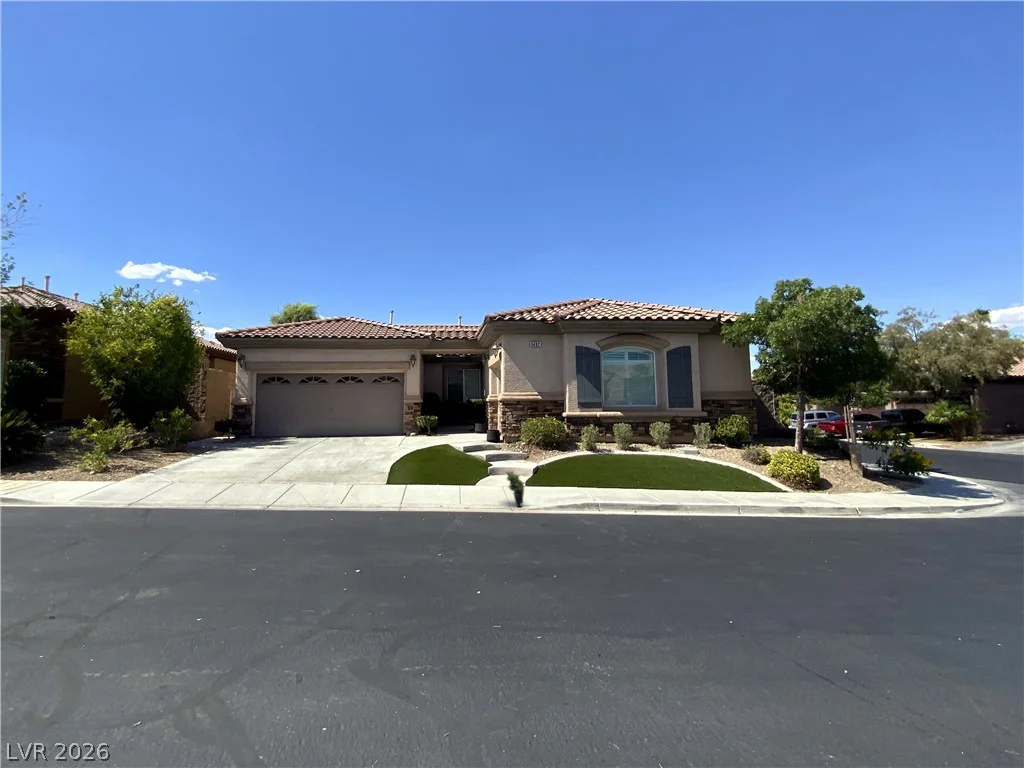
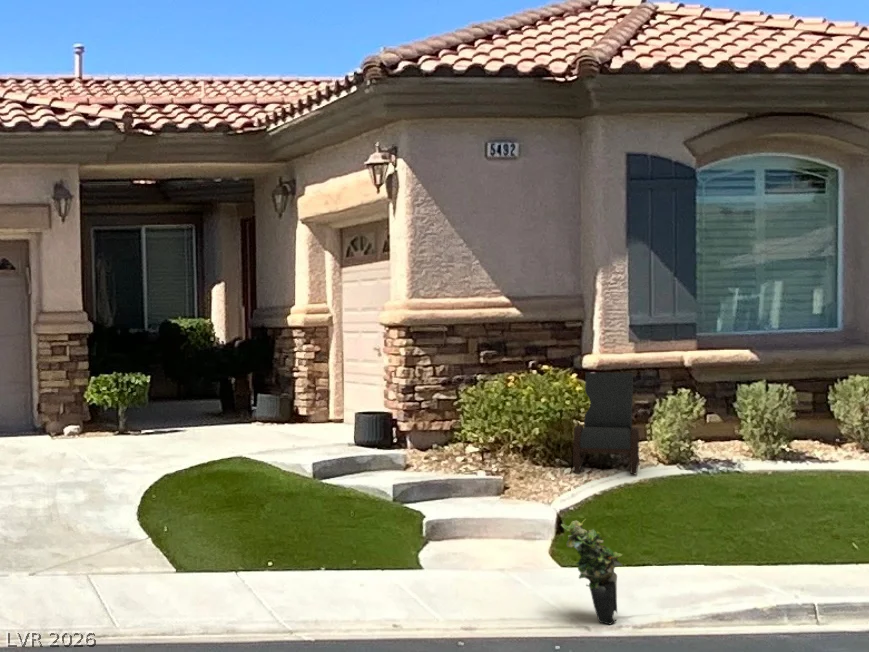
lounge chair: none [550,419,576,454] -> present [573,372,639,474]

